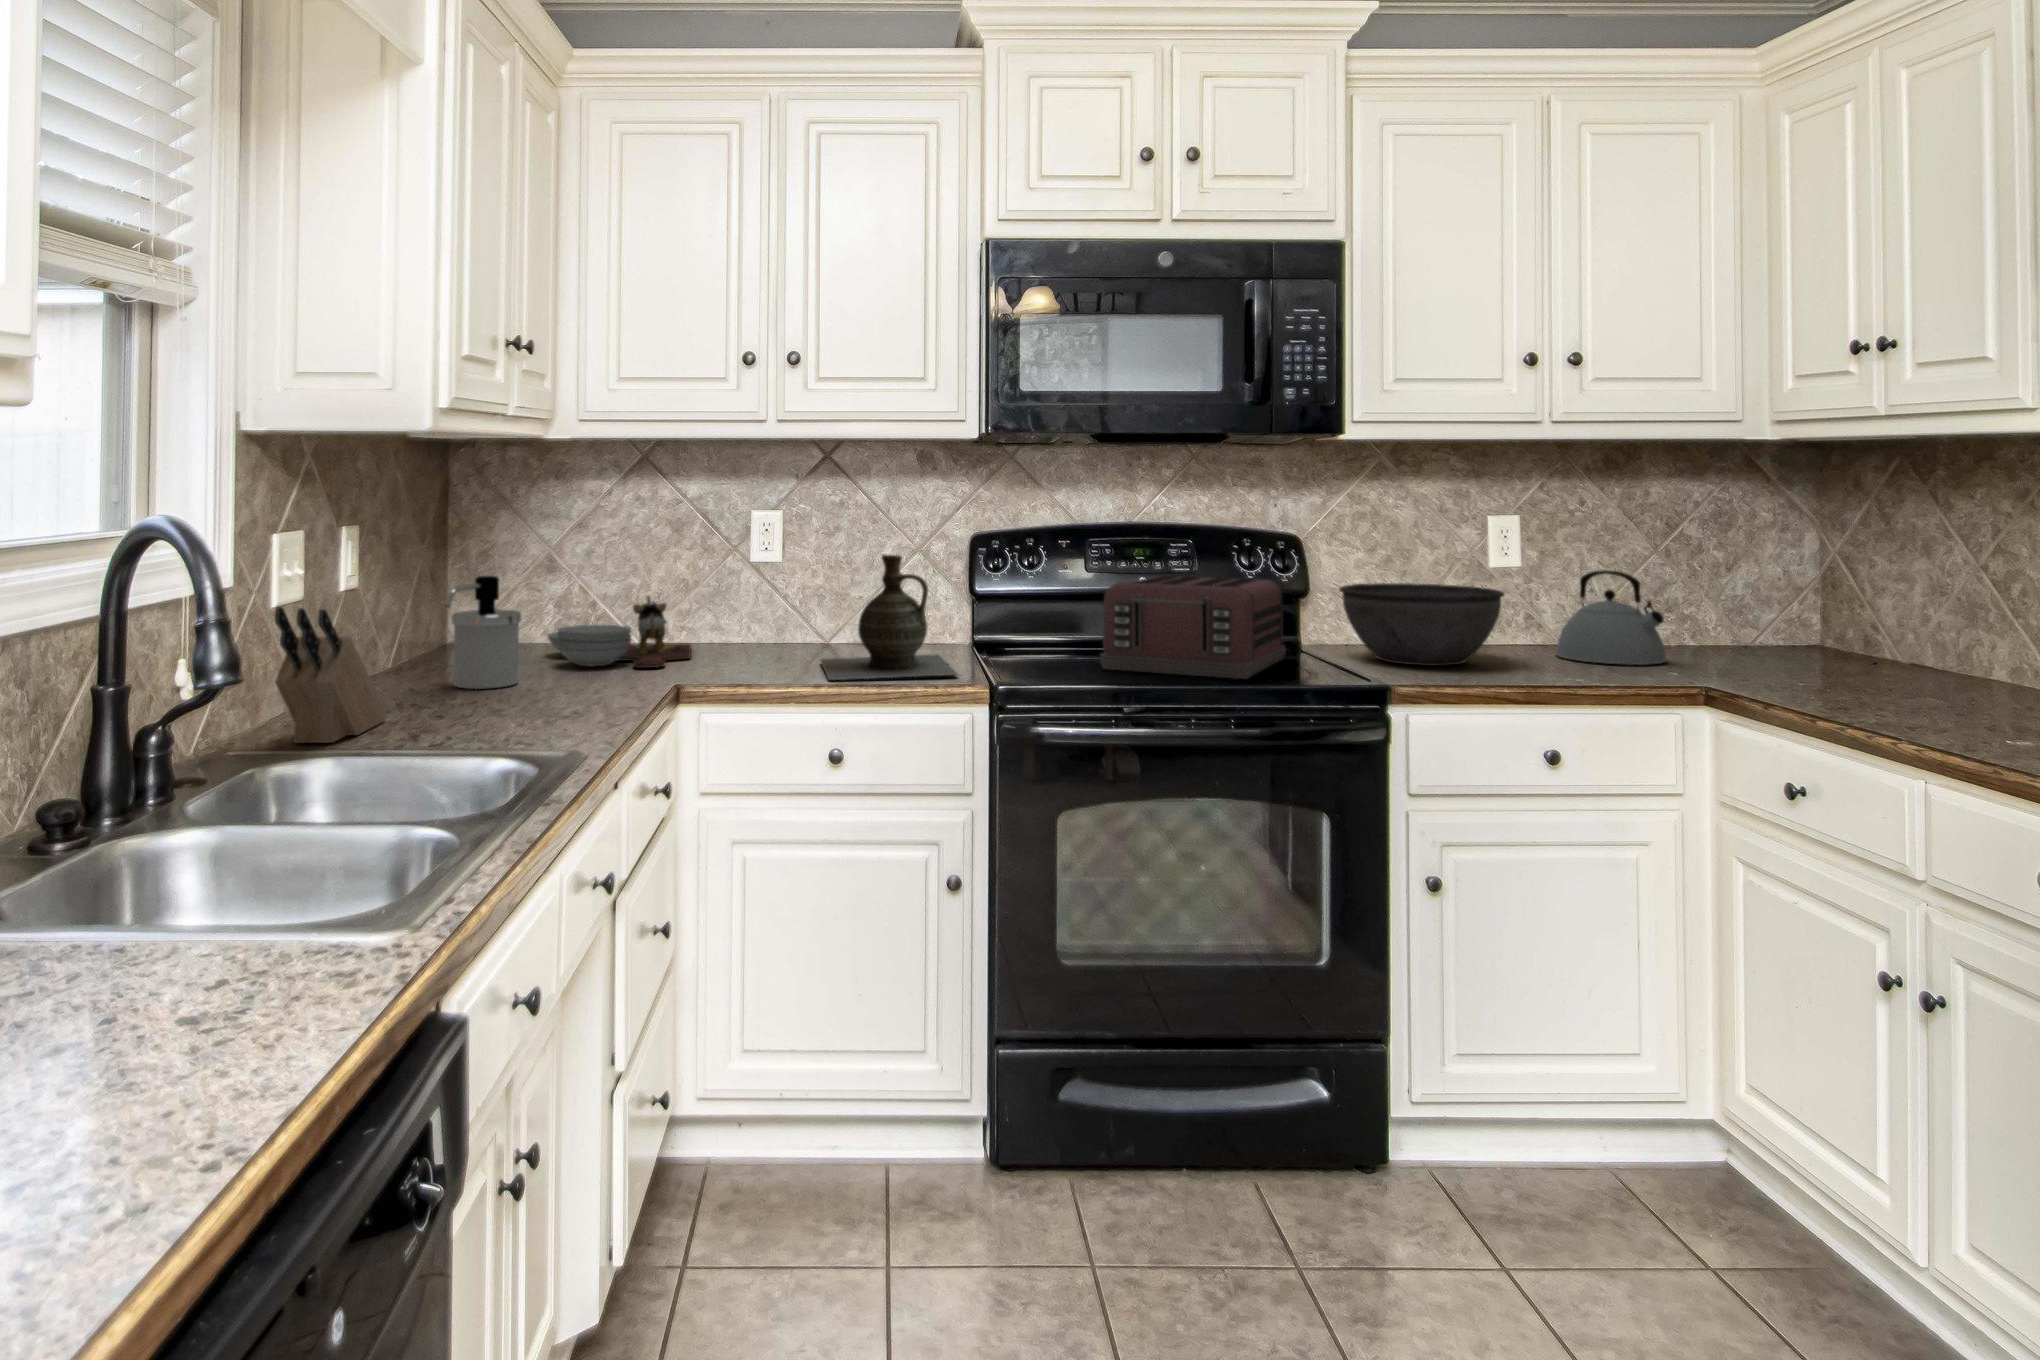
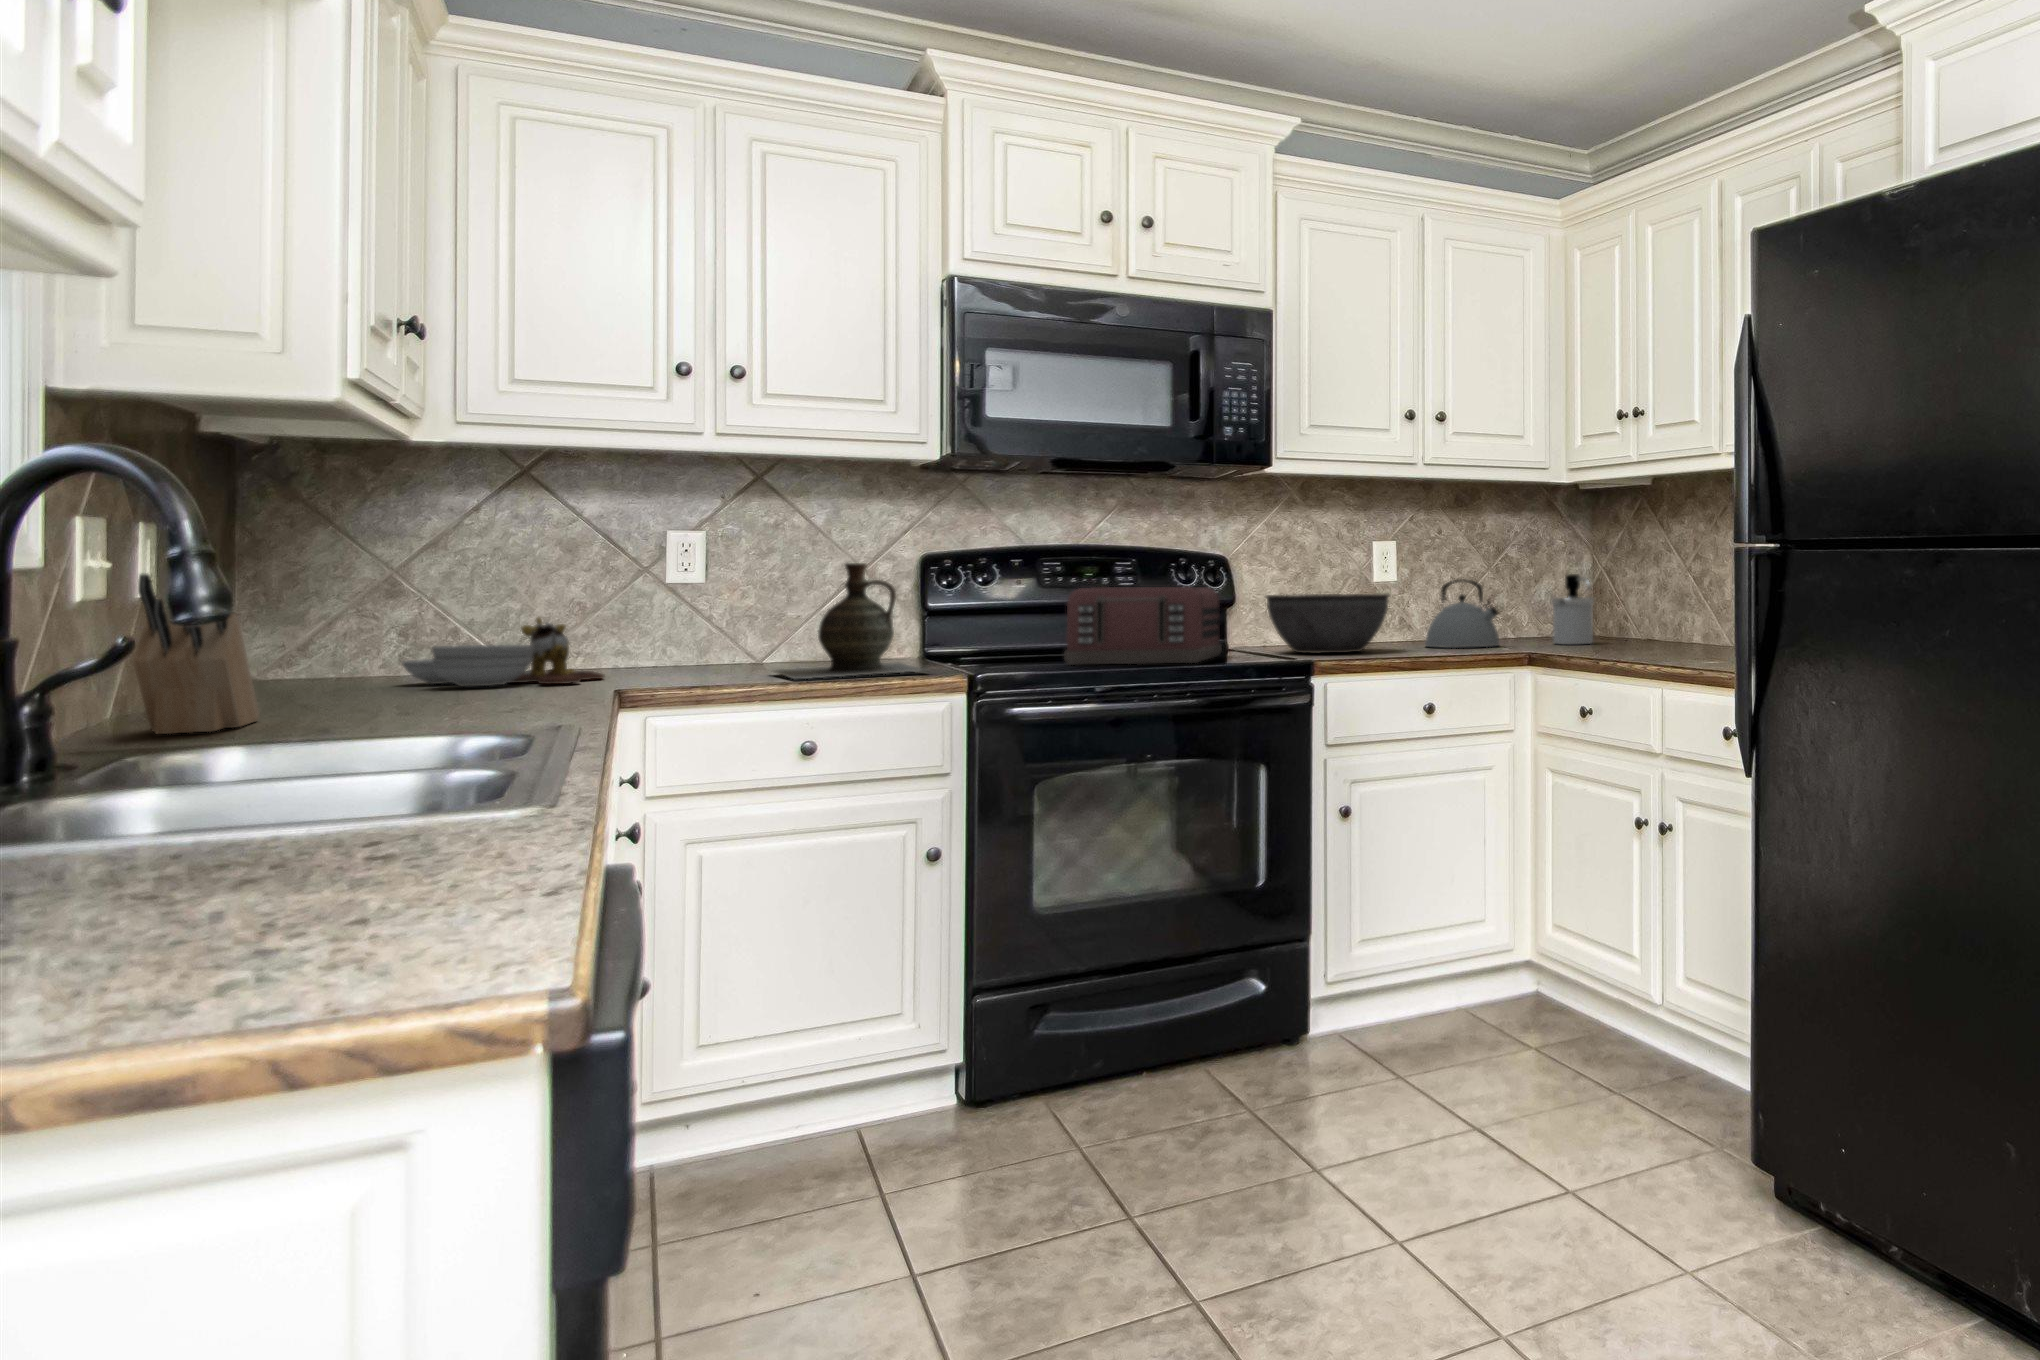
soap dispenser: present [445,576,521,689] -> present [1552,574,1594,644]

